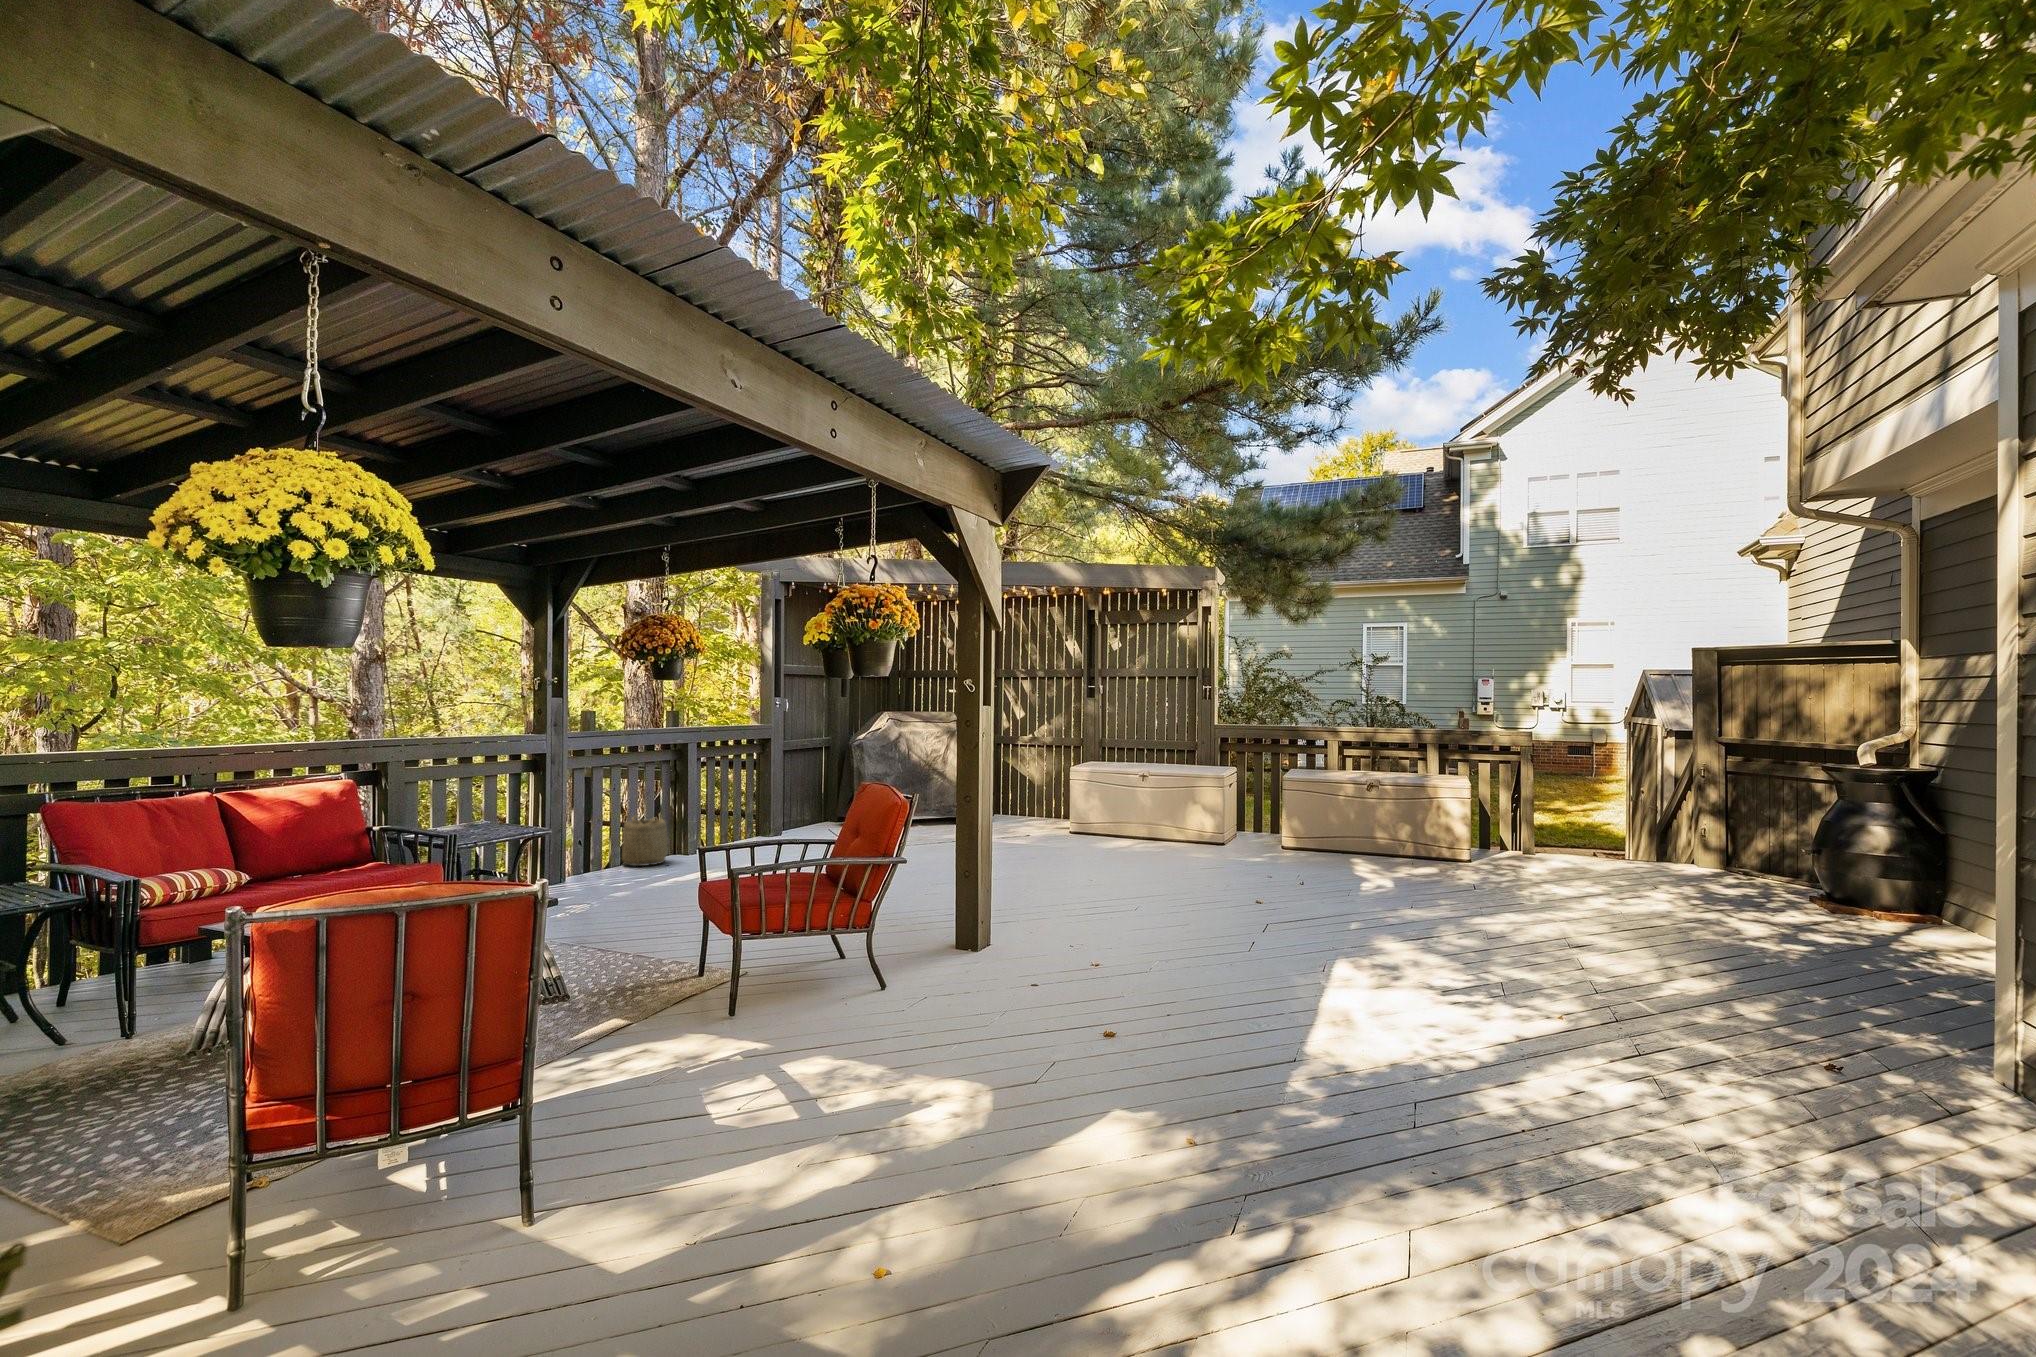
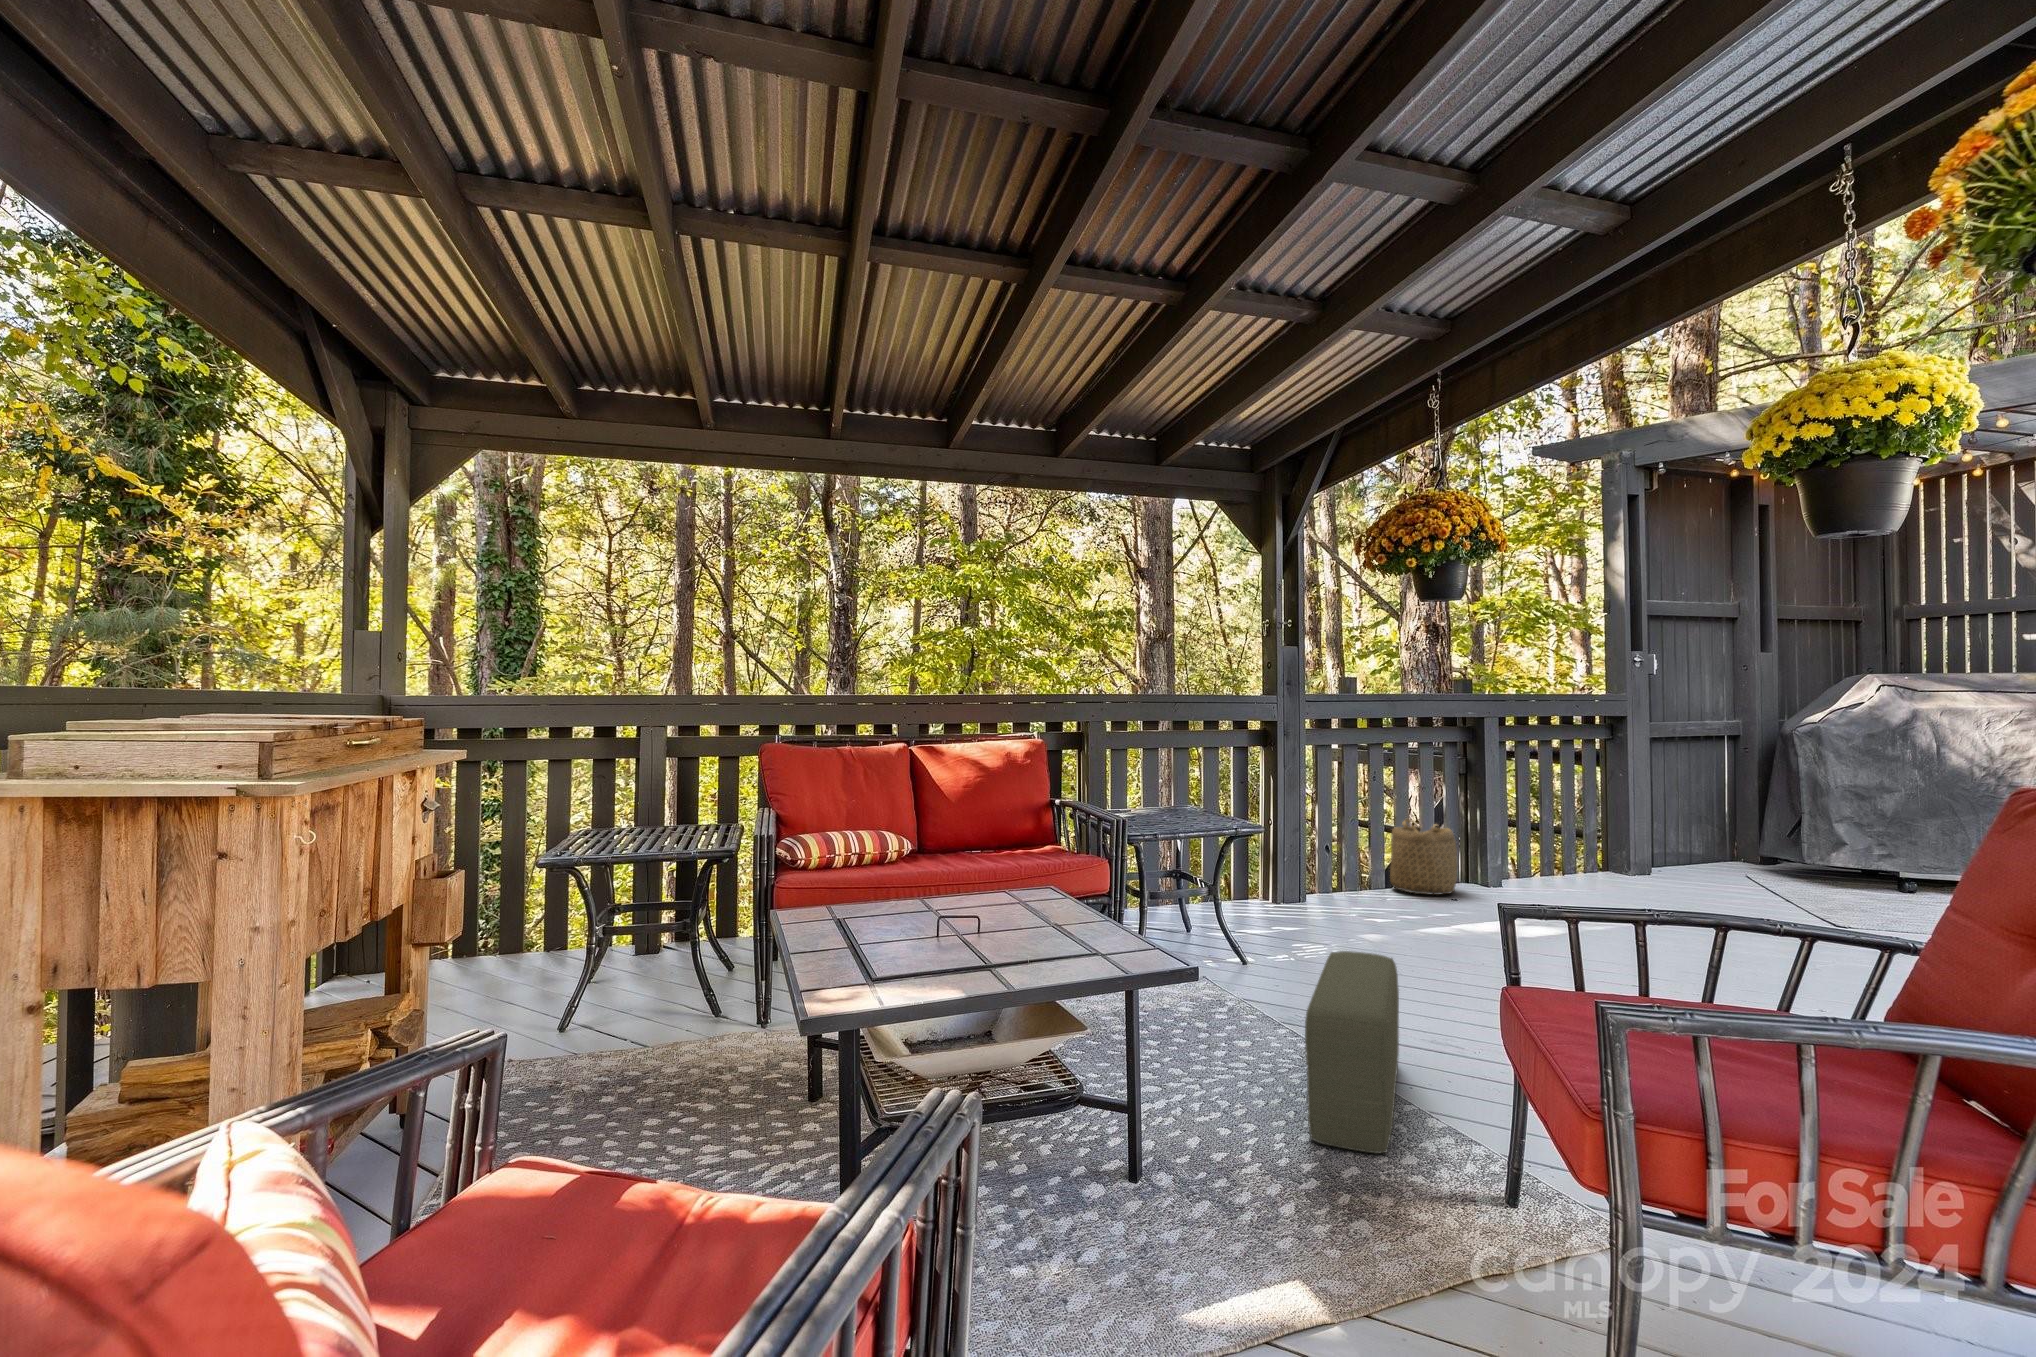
pouf: none [593,898,638,994] -> present [1305,951,1399,1153]

